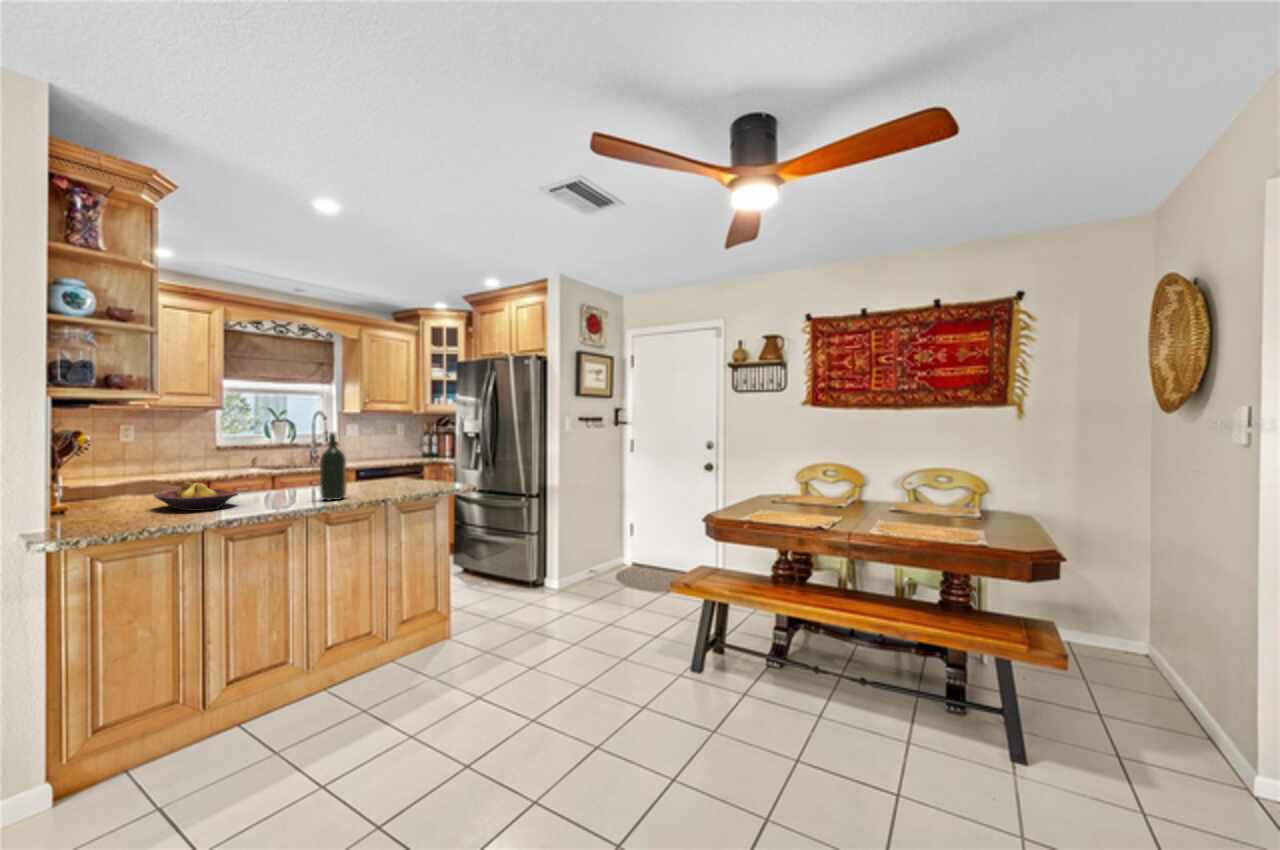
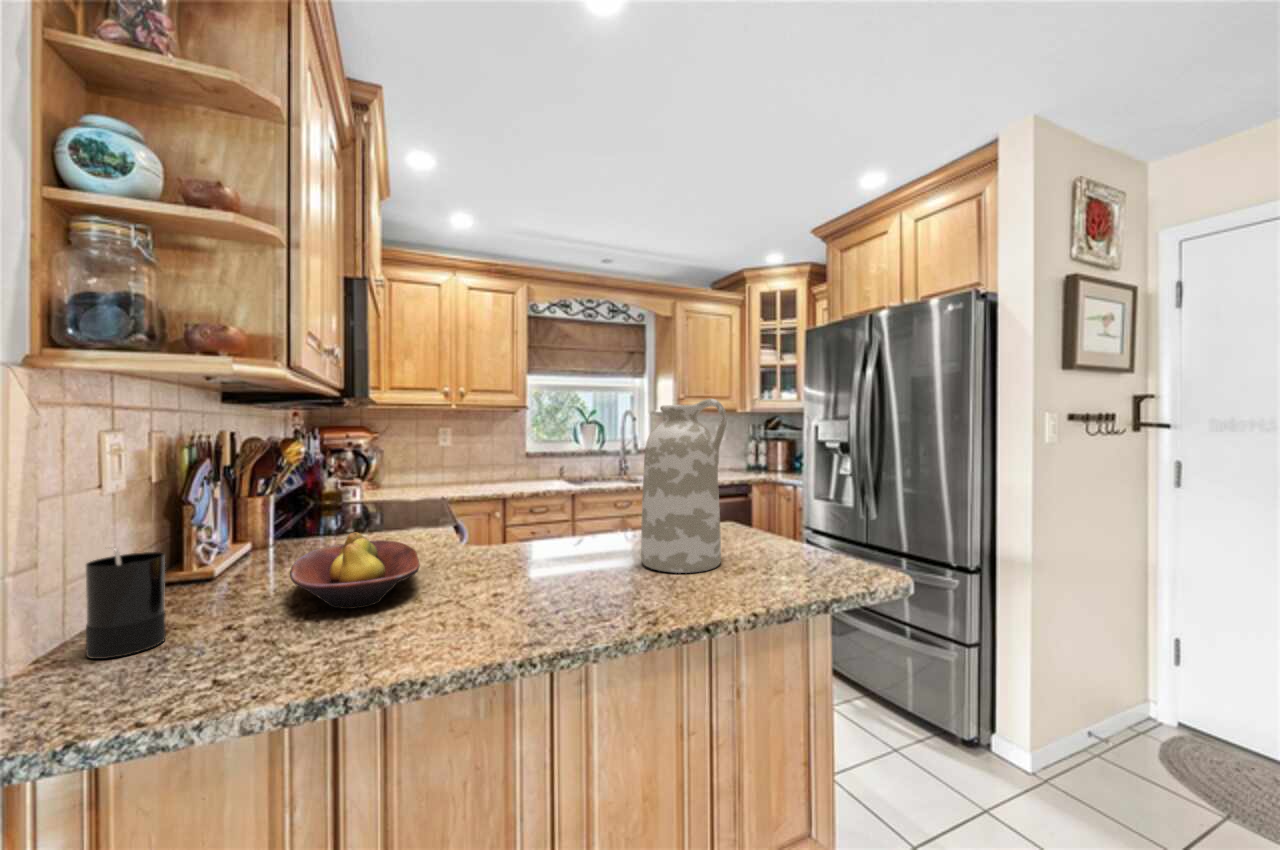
vase: none [352,414,394,490] -> present [641,399,727,573]
wine bottle: present [320,432,347,500] -> none [561,439,619,616]
candle: none [88,483,124,527] -> present [86,547,166,659]

